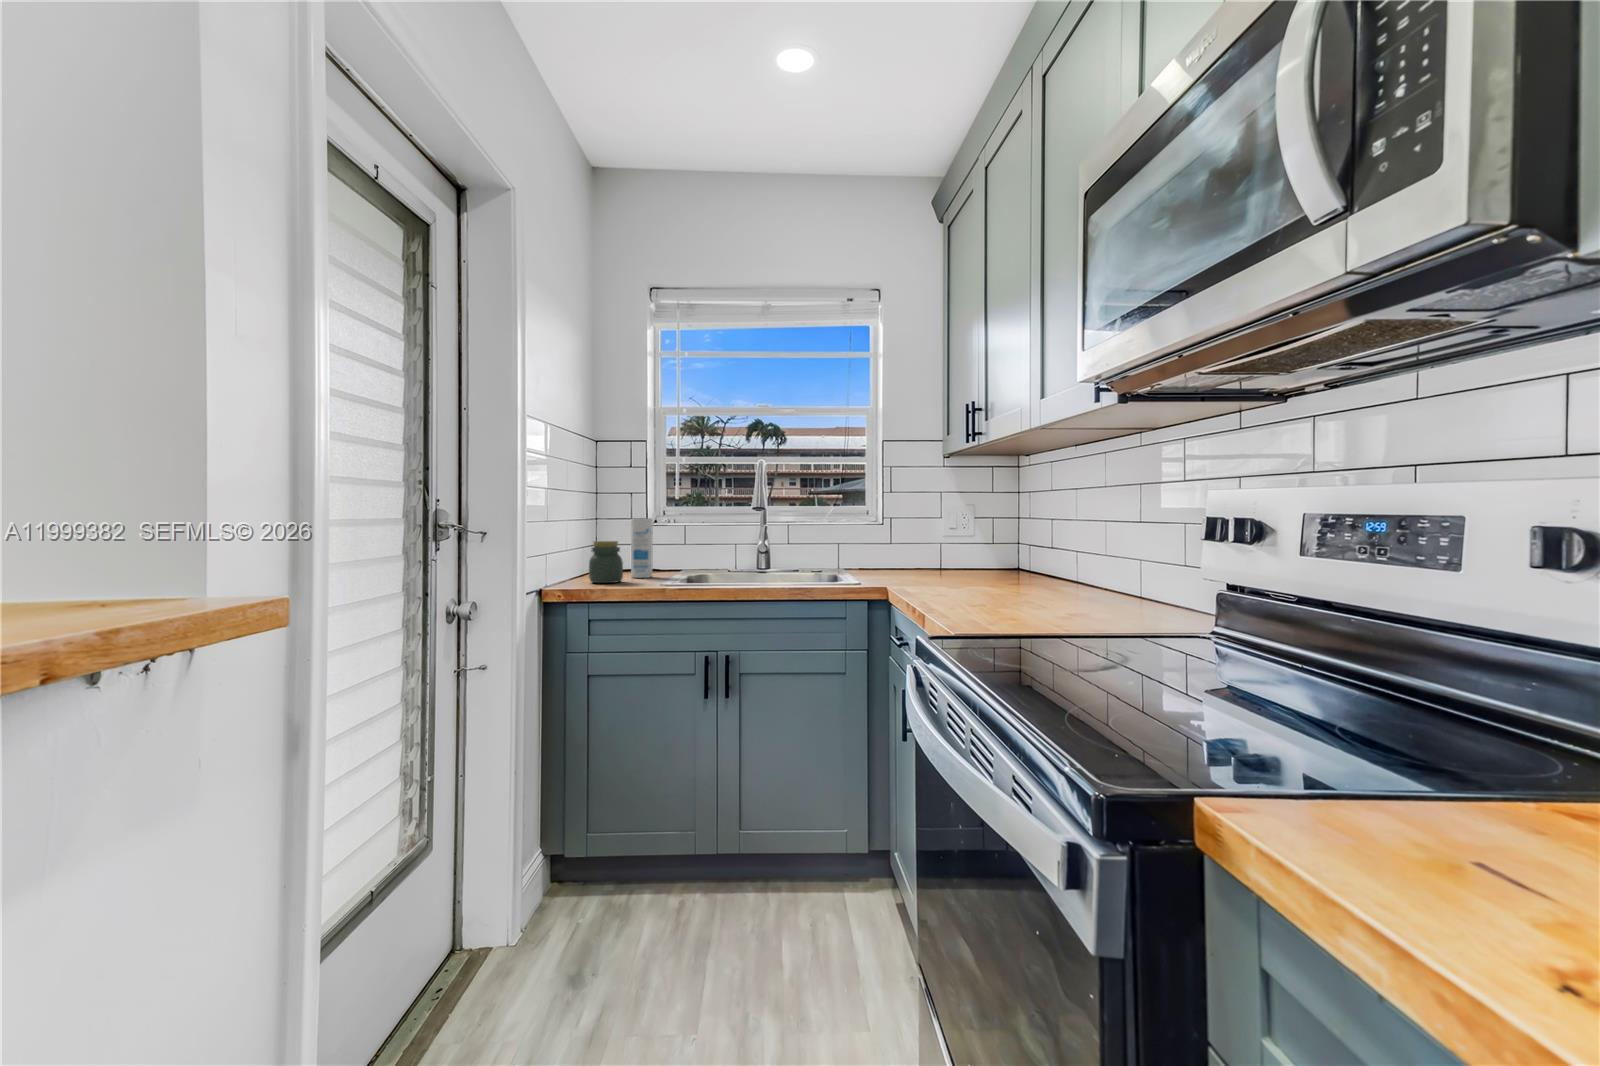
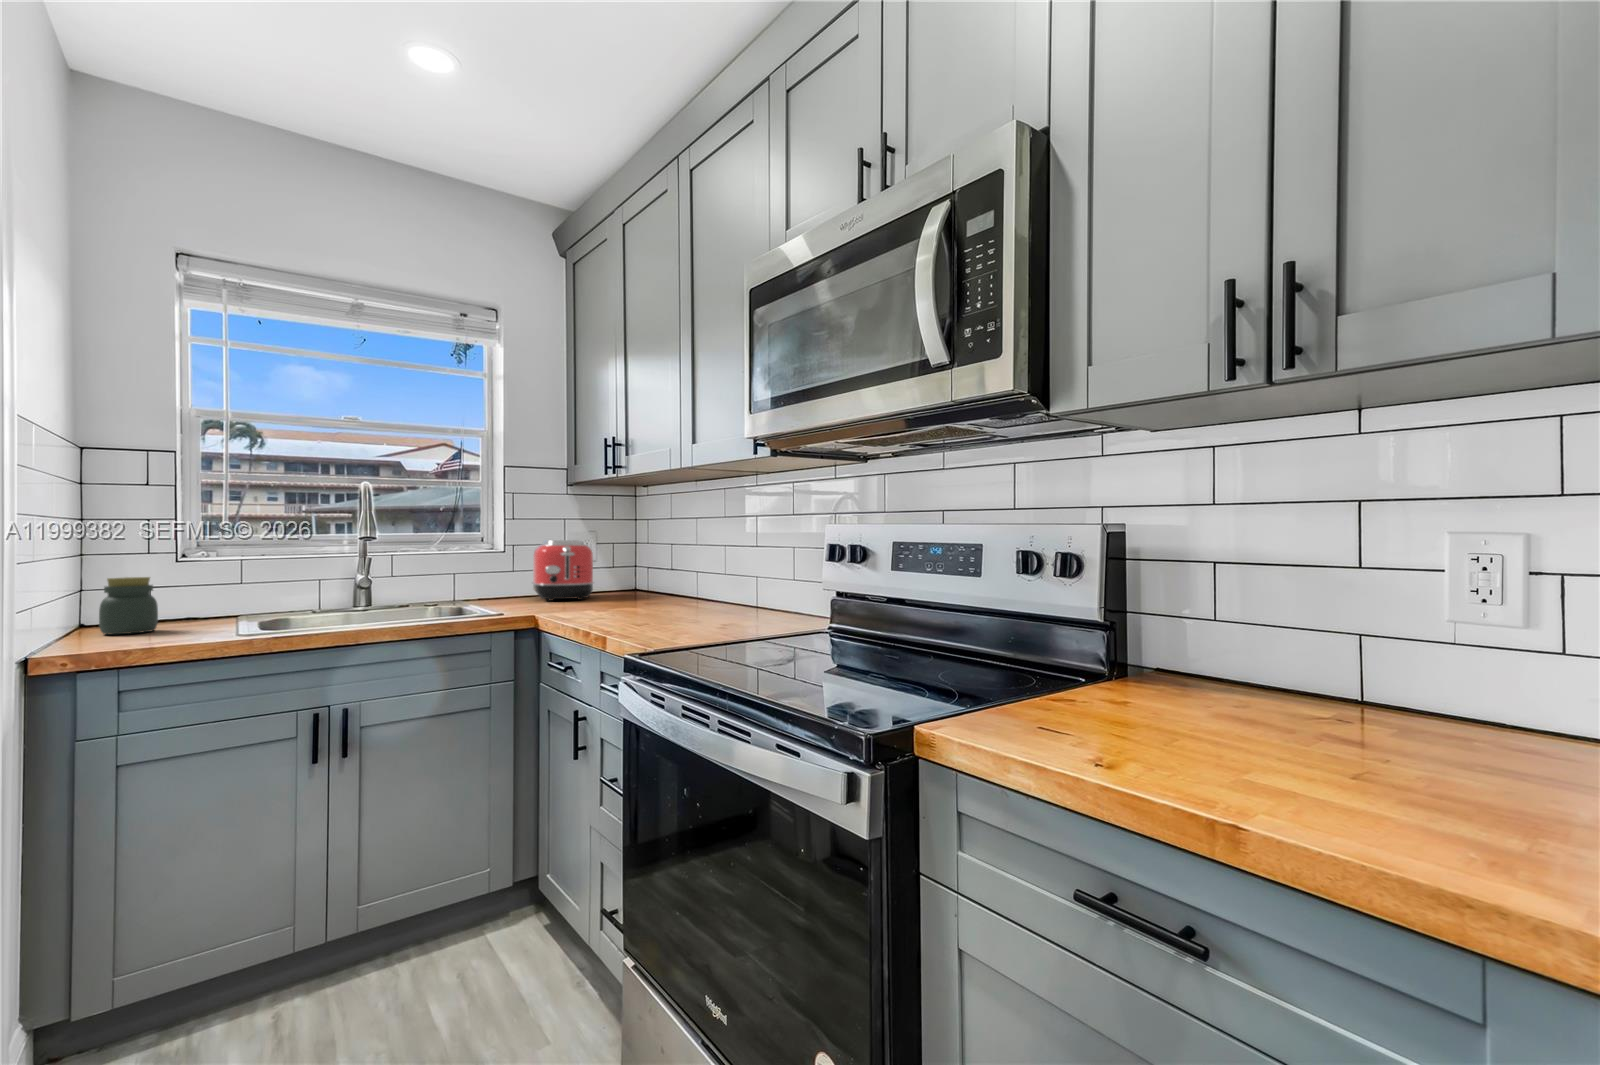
toaster: none [911,515,970,575] -> present [532,540,594,601]
canister: present [631,518,653,578] -> none [160,546,195,624]

